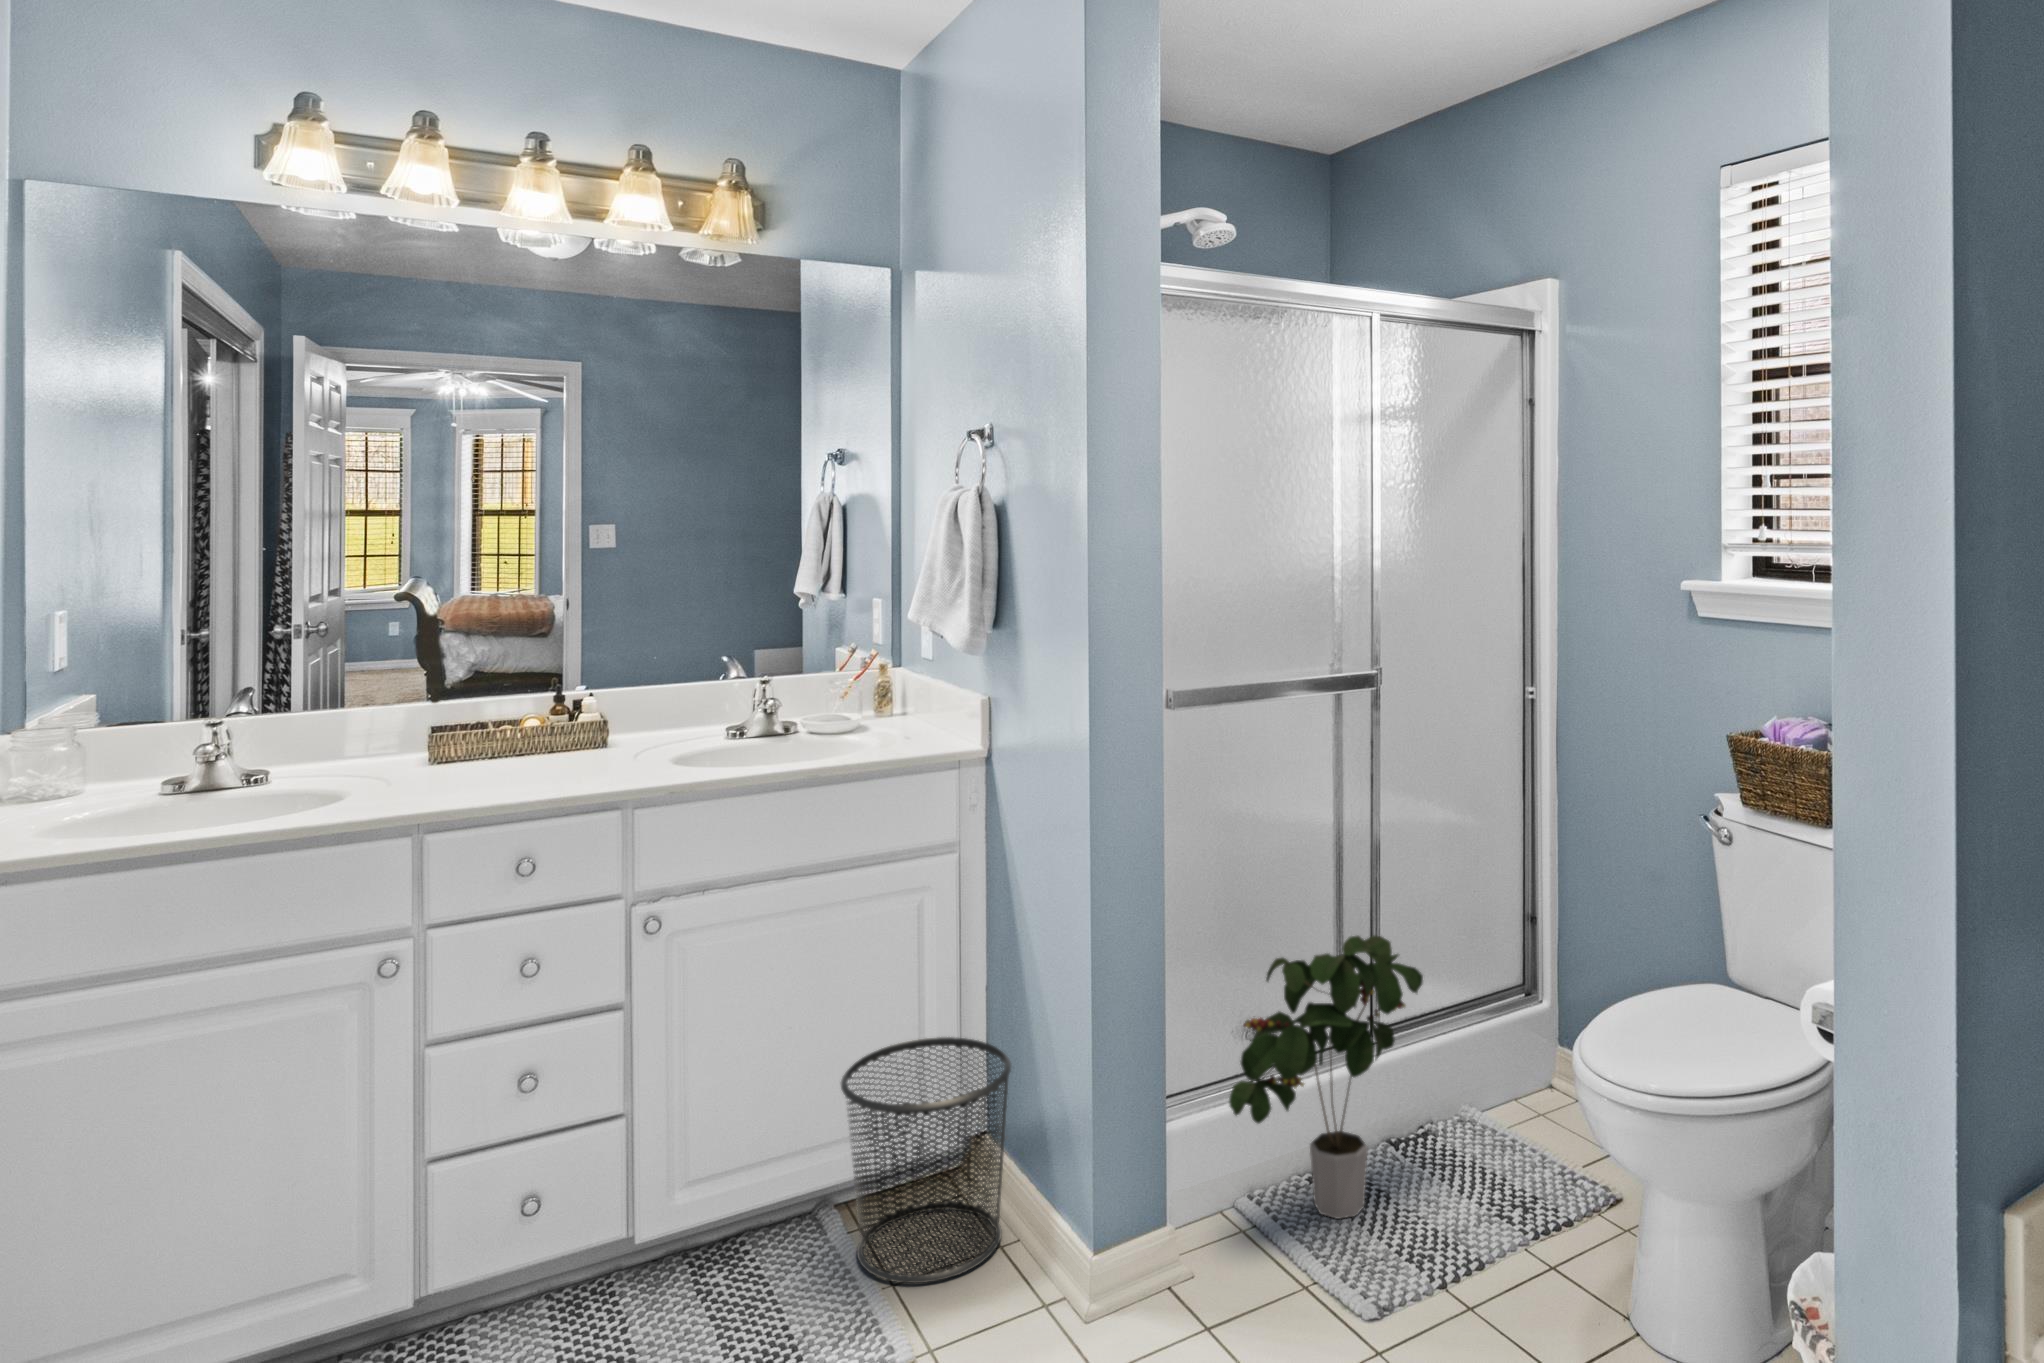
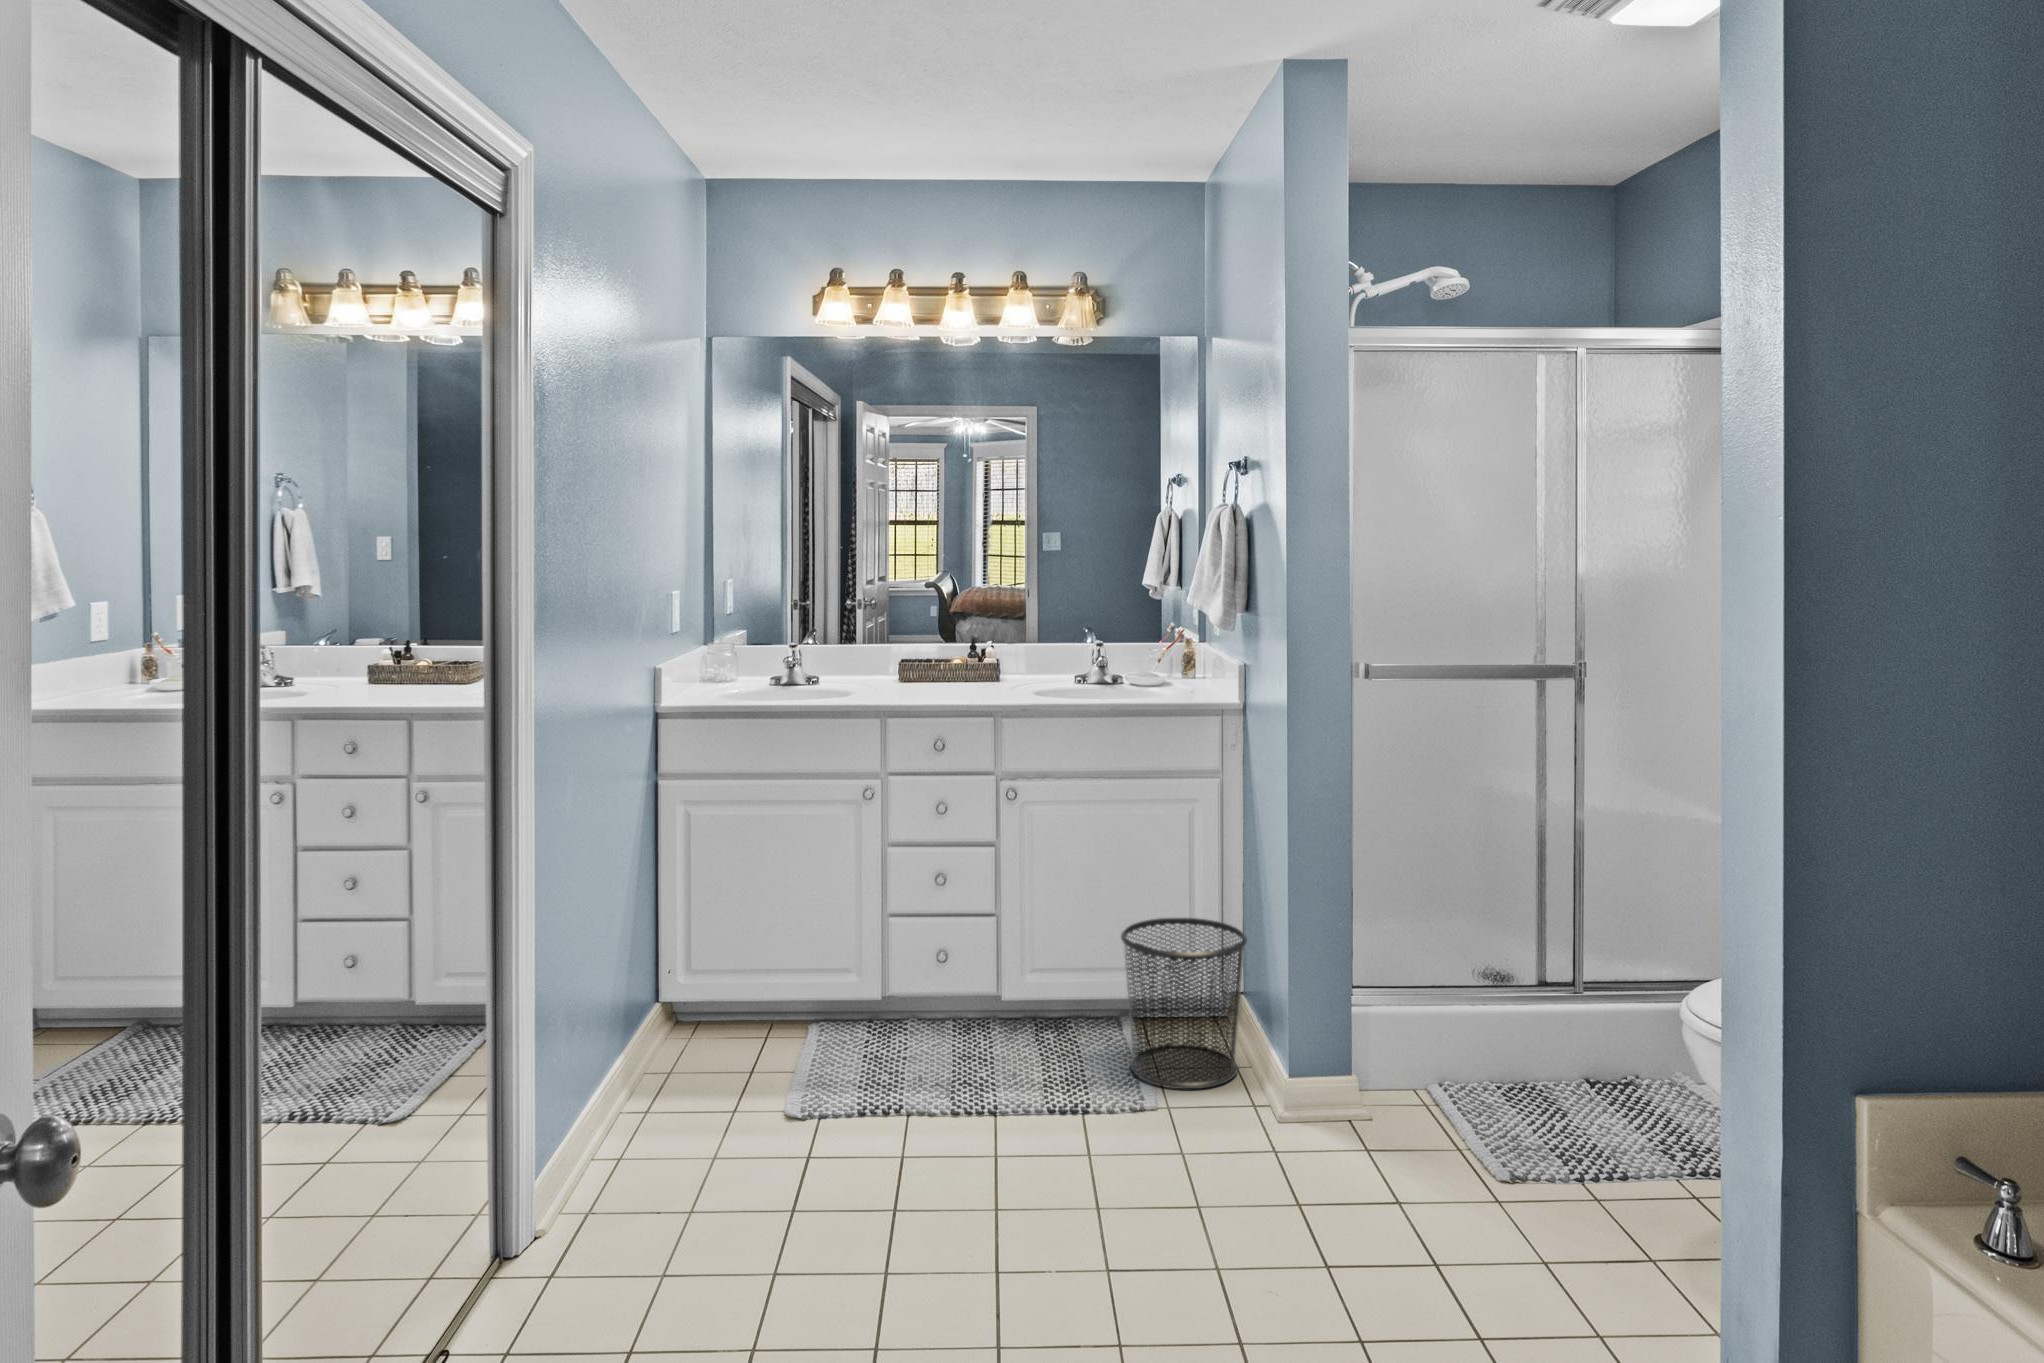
potted plant: present [1229,935,1423,1219] -> none [1411,884,1614,1122]

